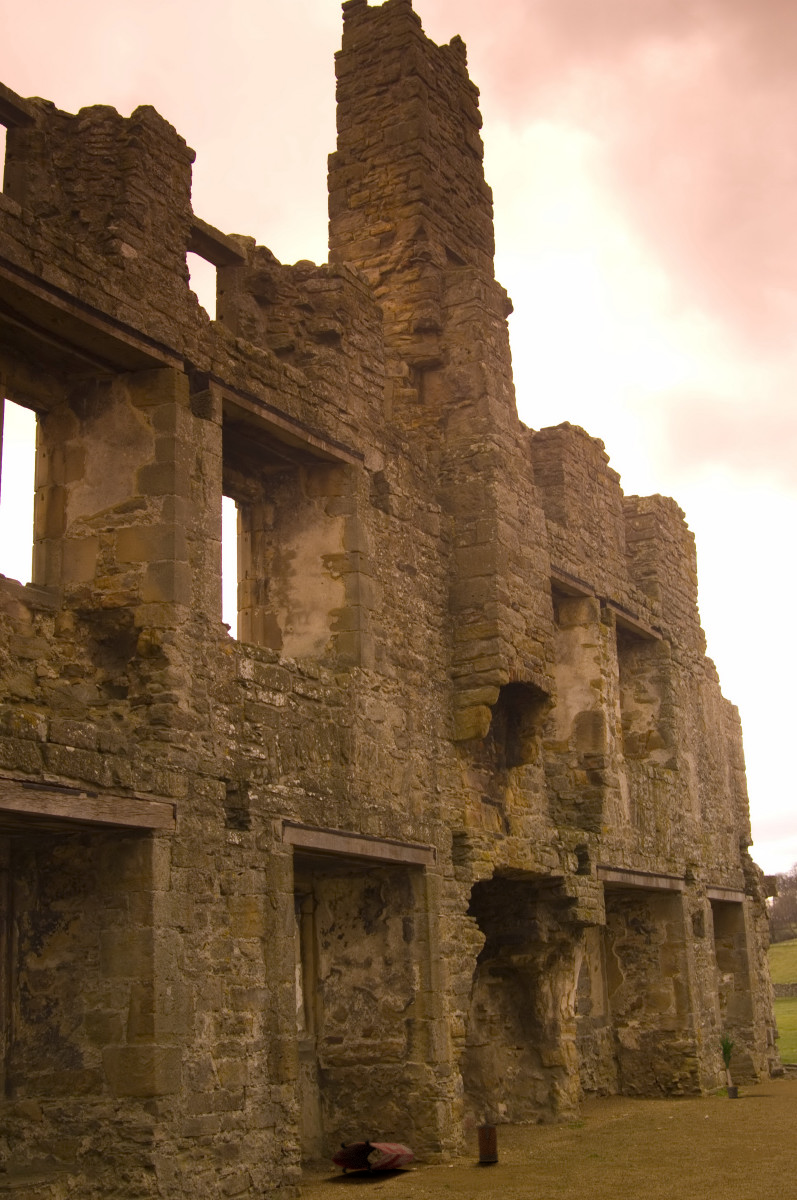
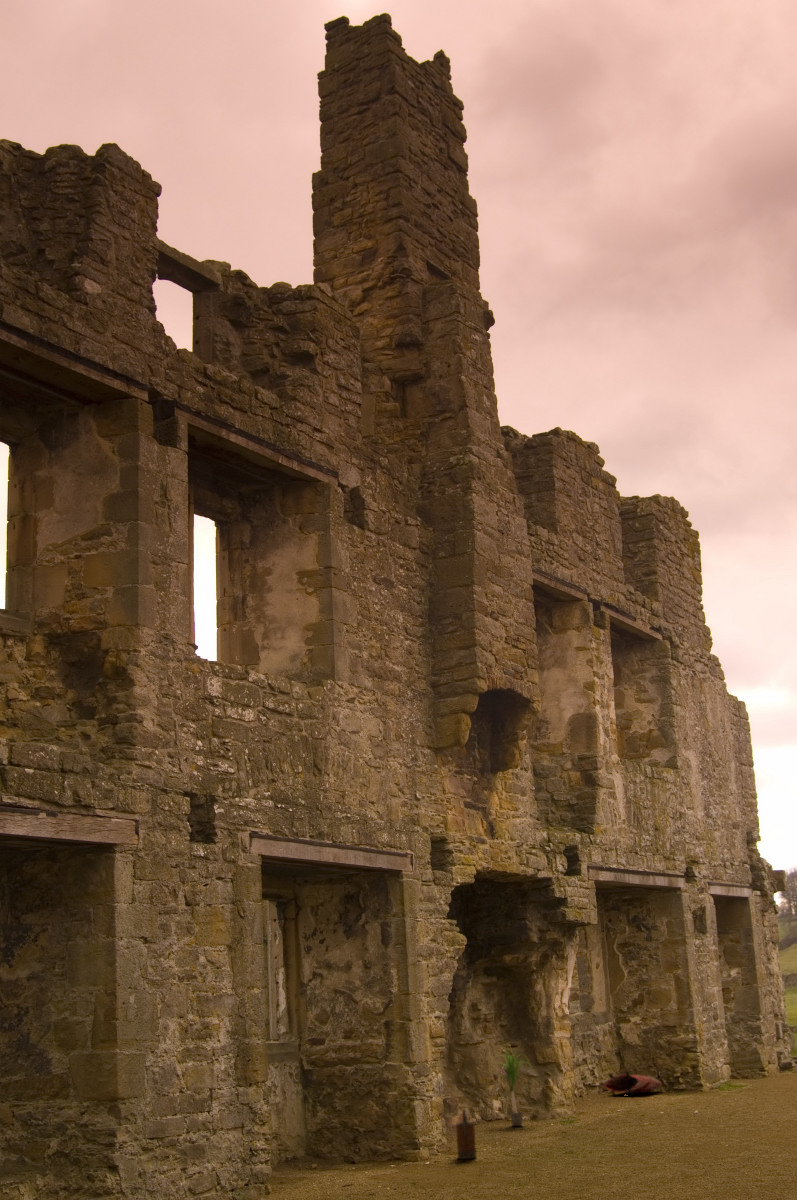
potted plant: present [714,1035,738,1098] -> present [500,1052,523,1126]
bag: present [331,1138,415,1175] -> present [604,1072,661,1095]

